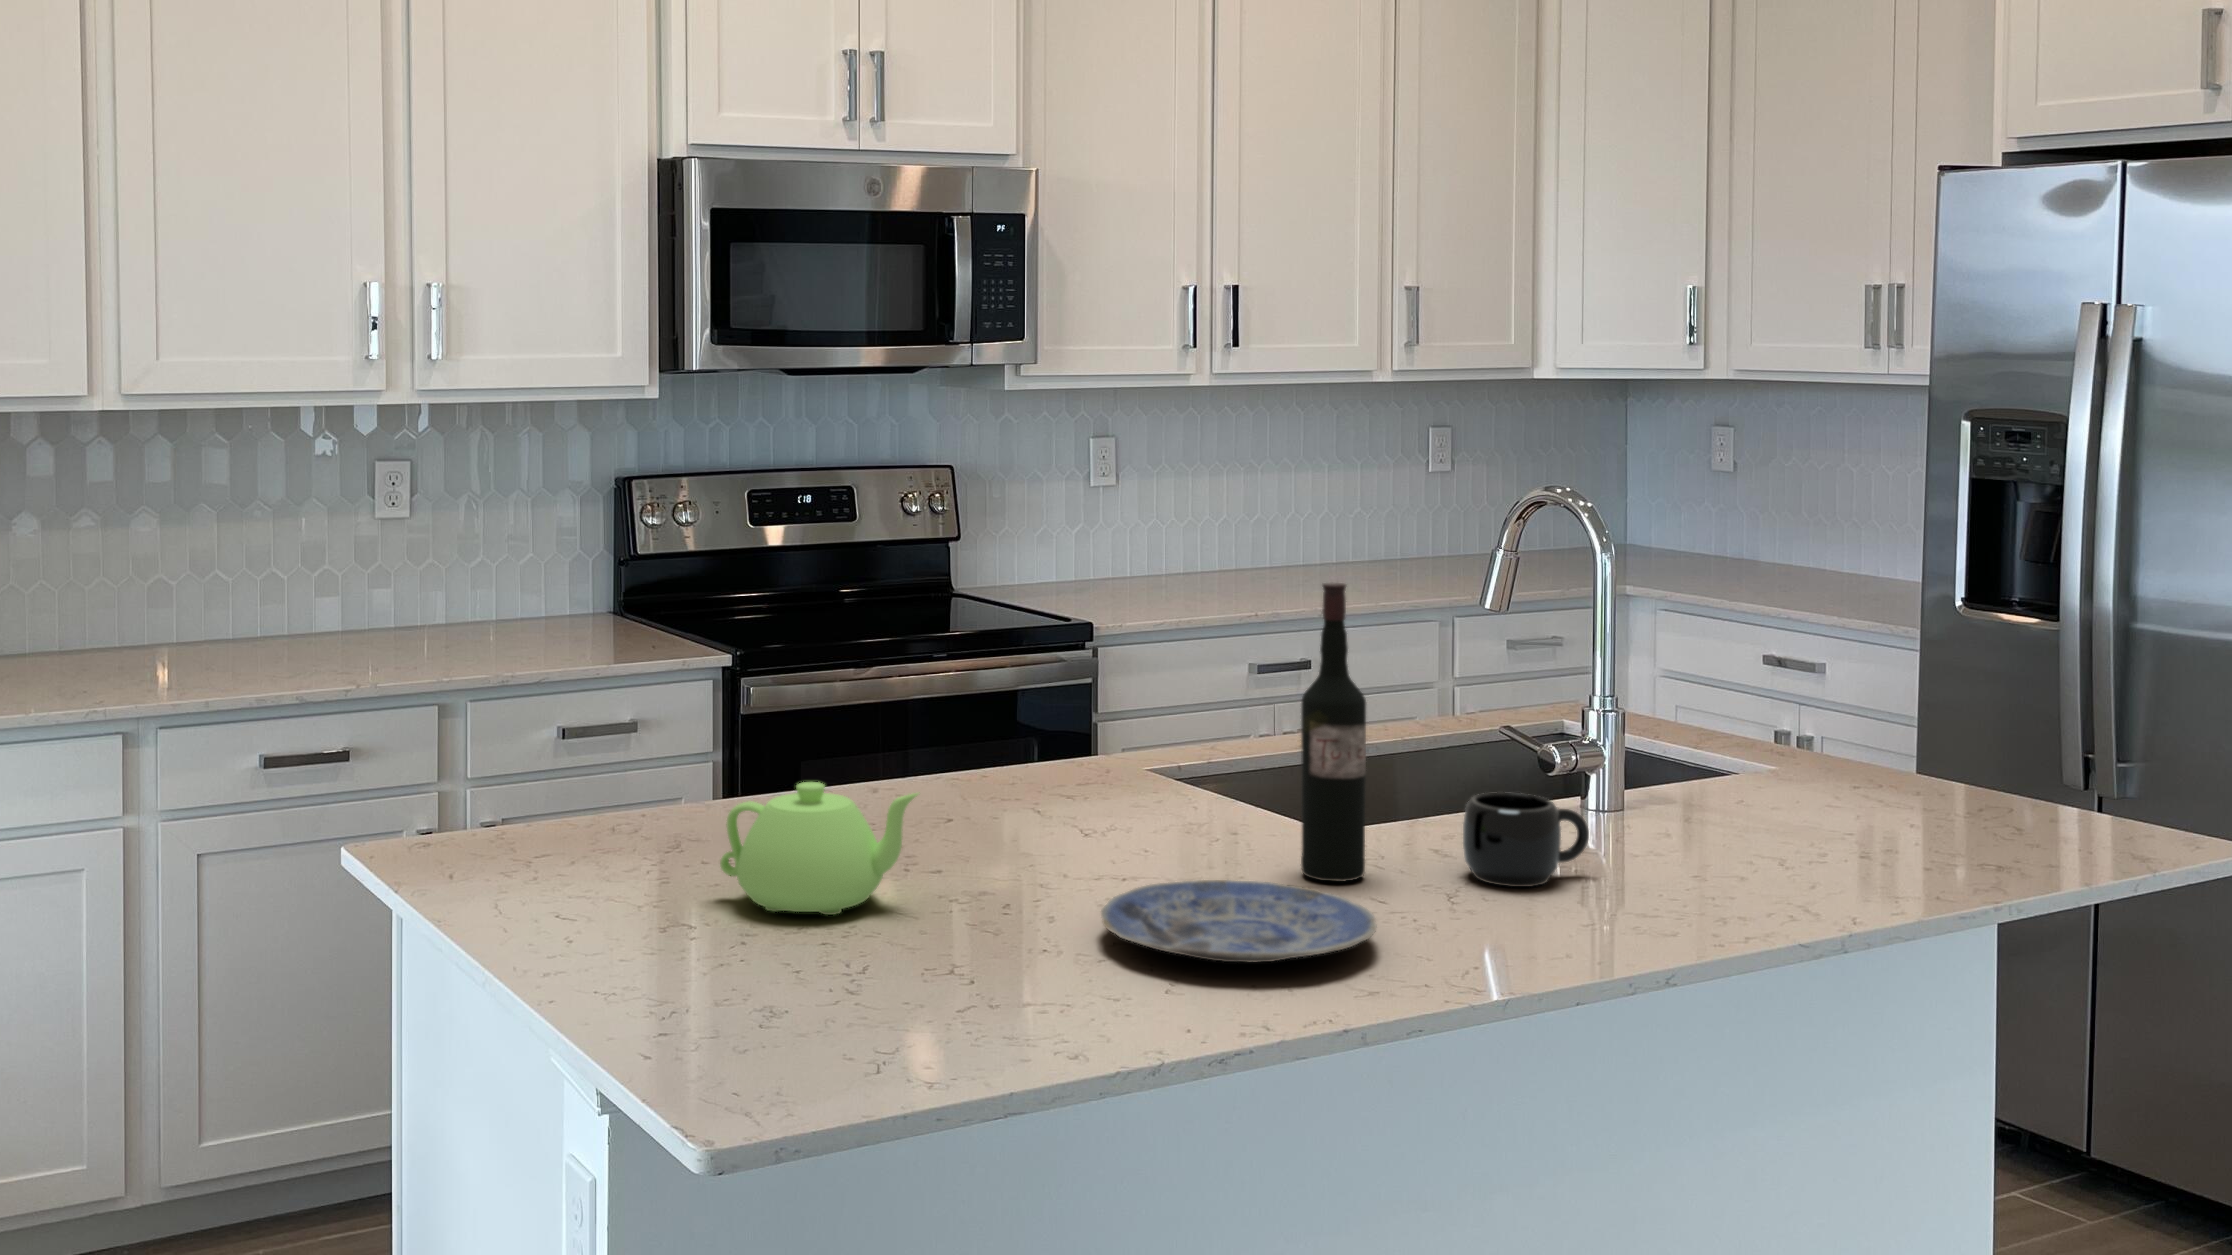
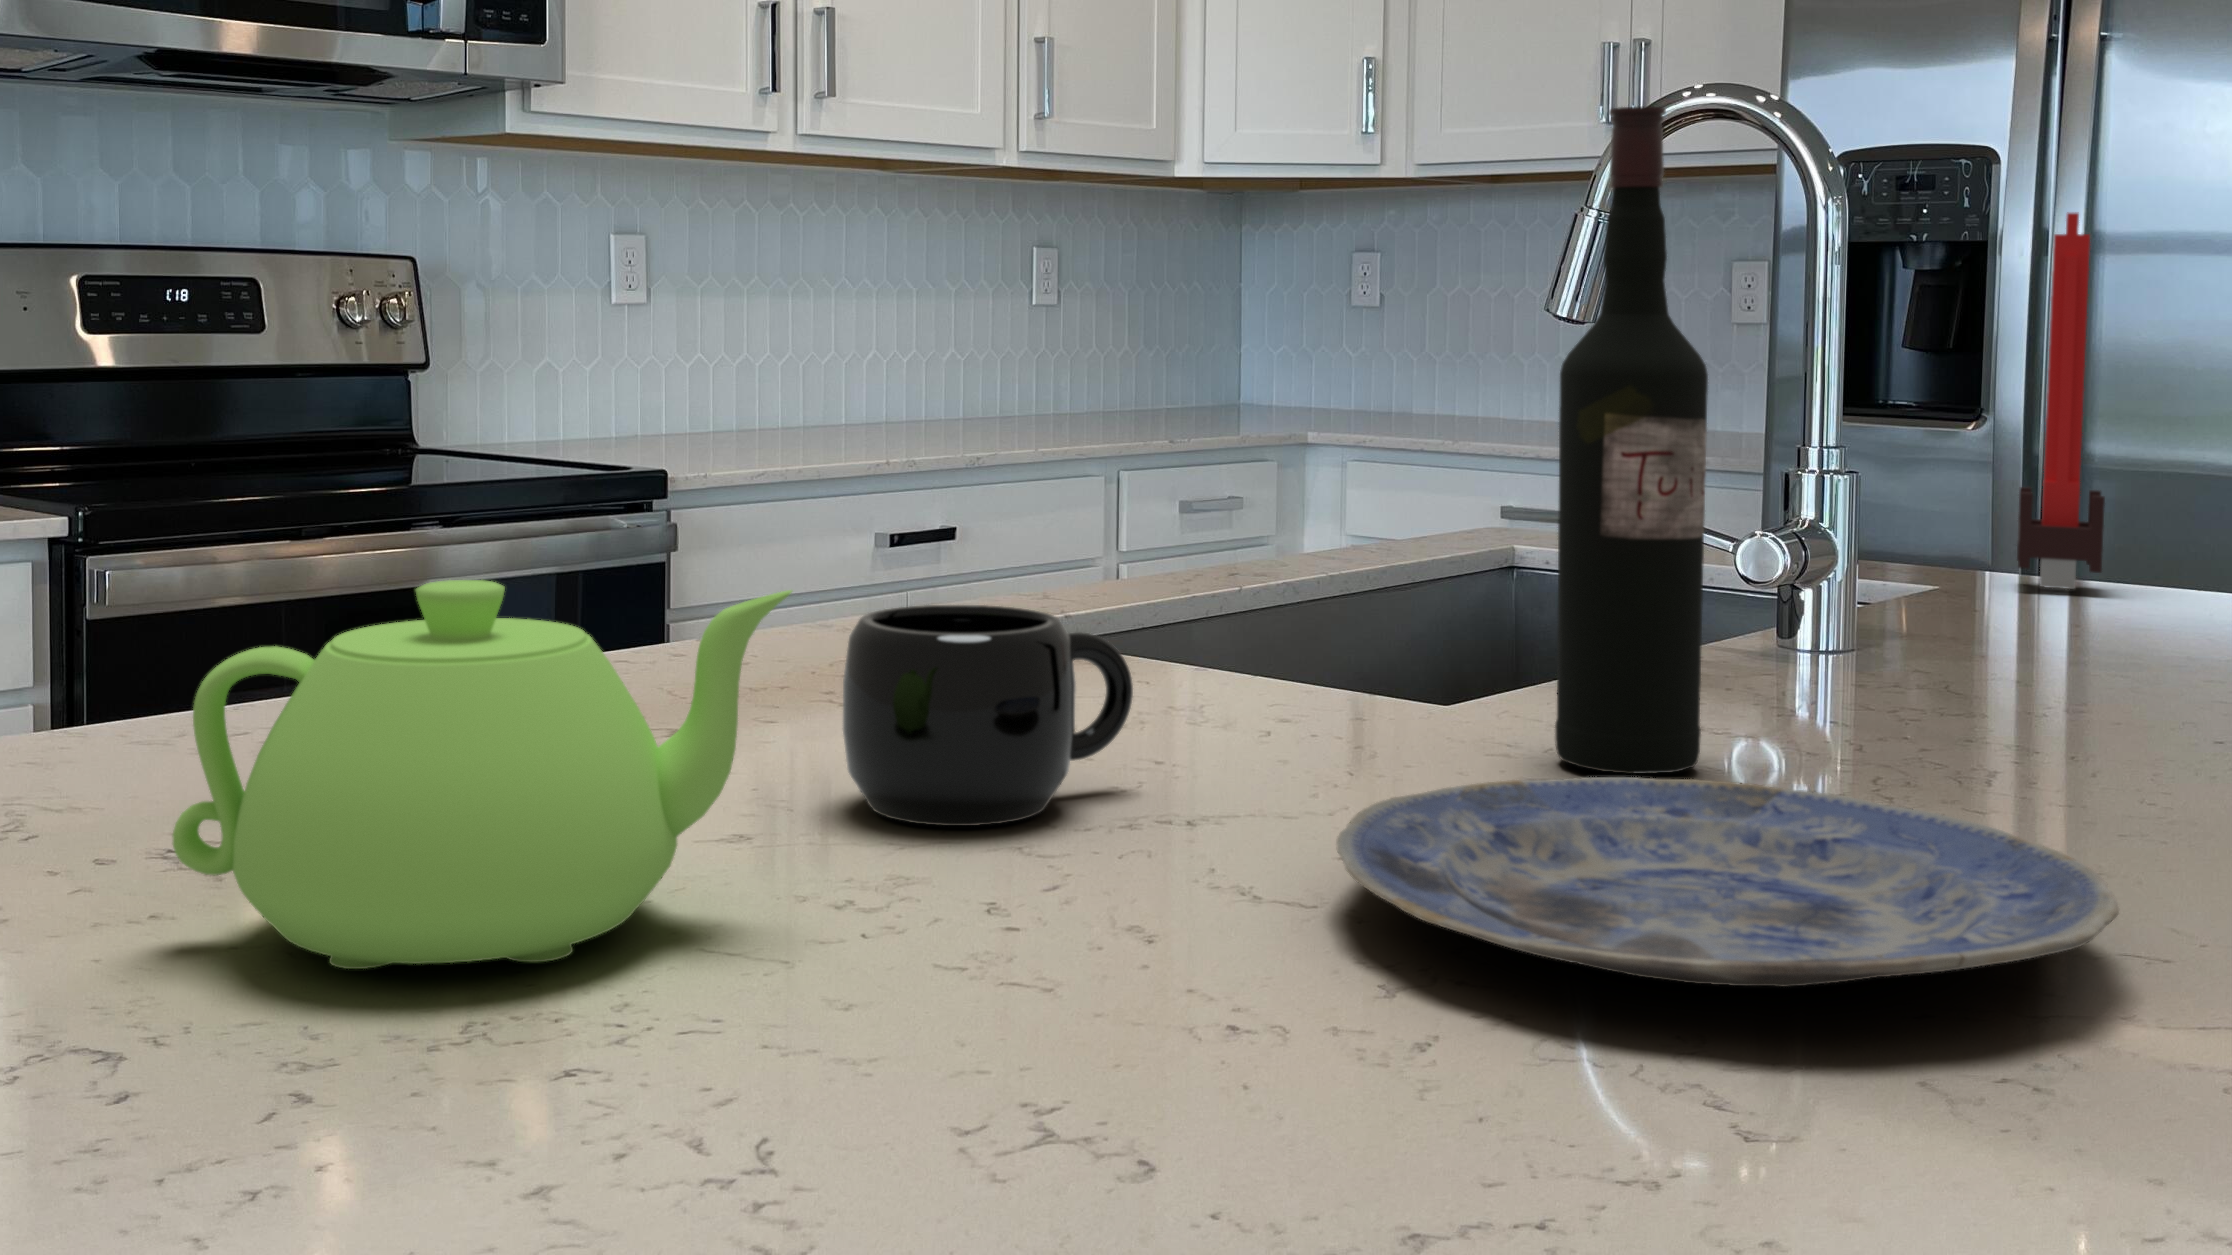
candle: none [1790,557,1855,787] -> present [2017,213,2105,589]
mug: present [1463,792,1589,887] -> present [843,605,1133,826]

